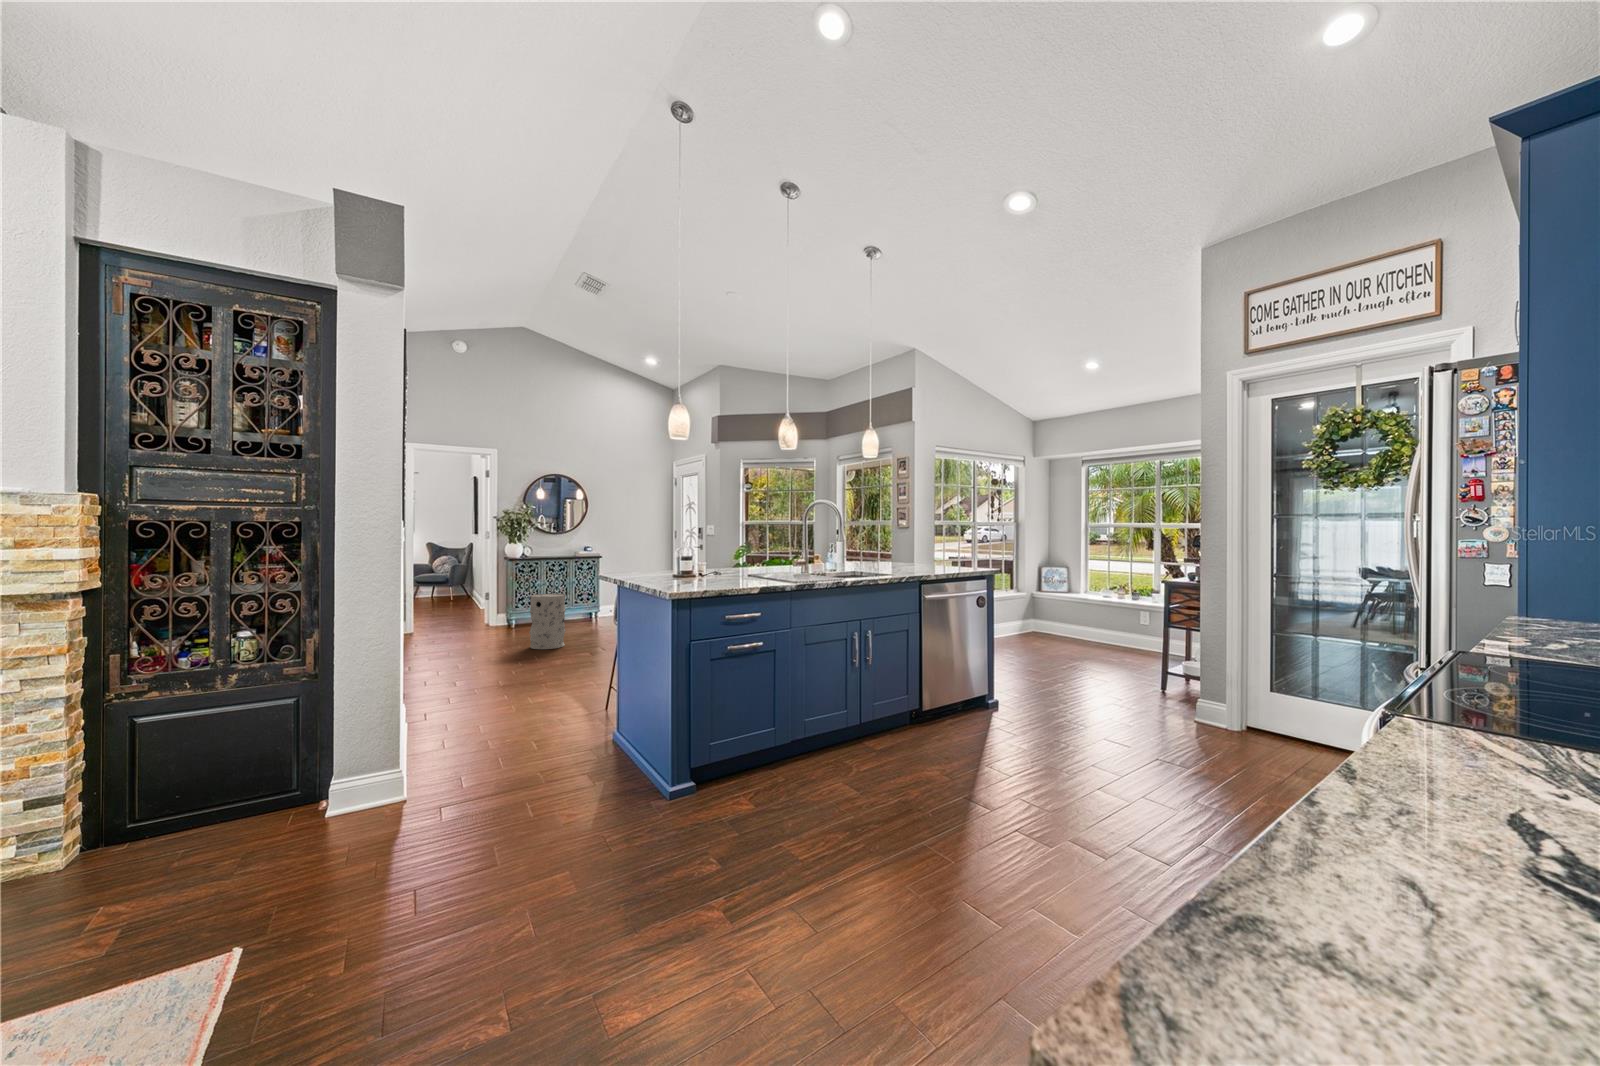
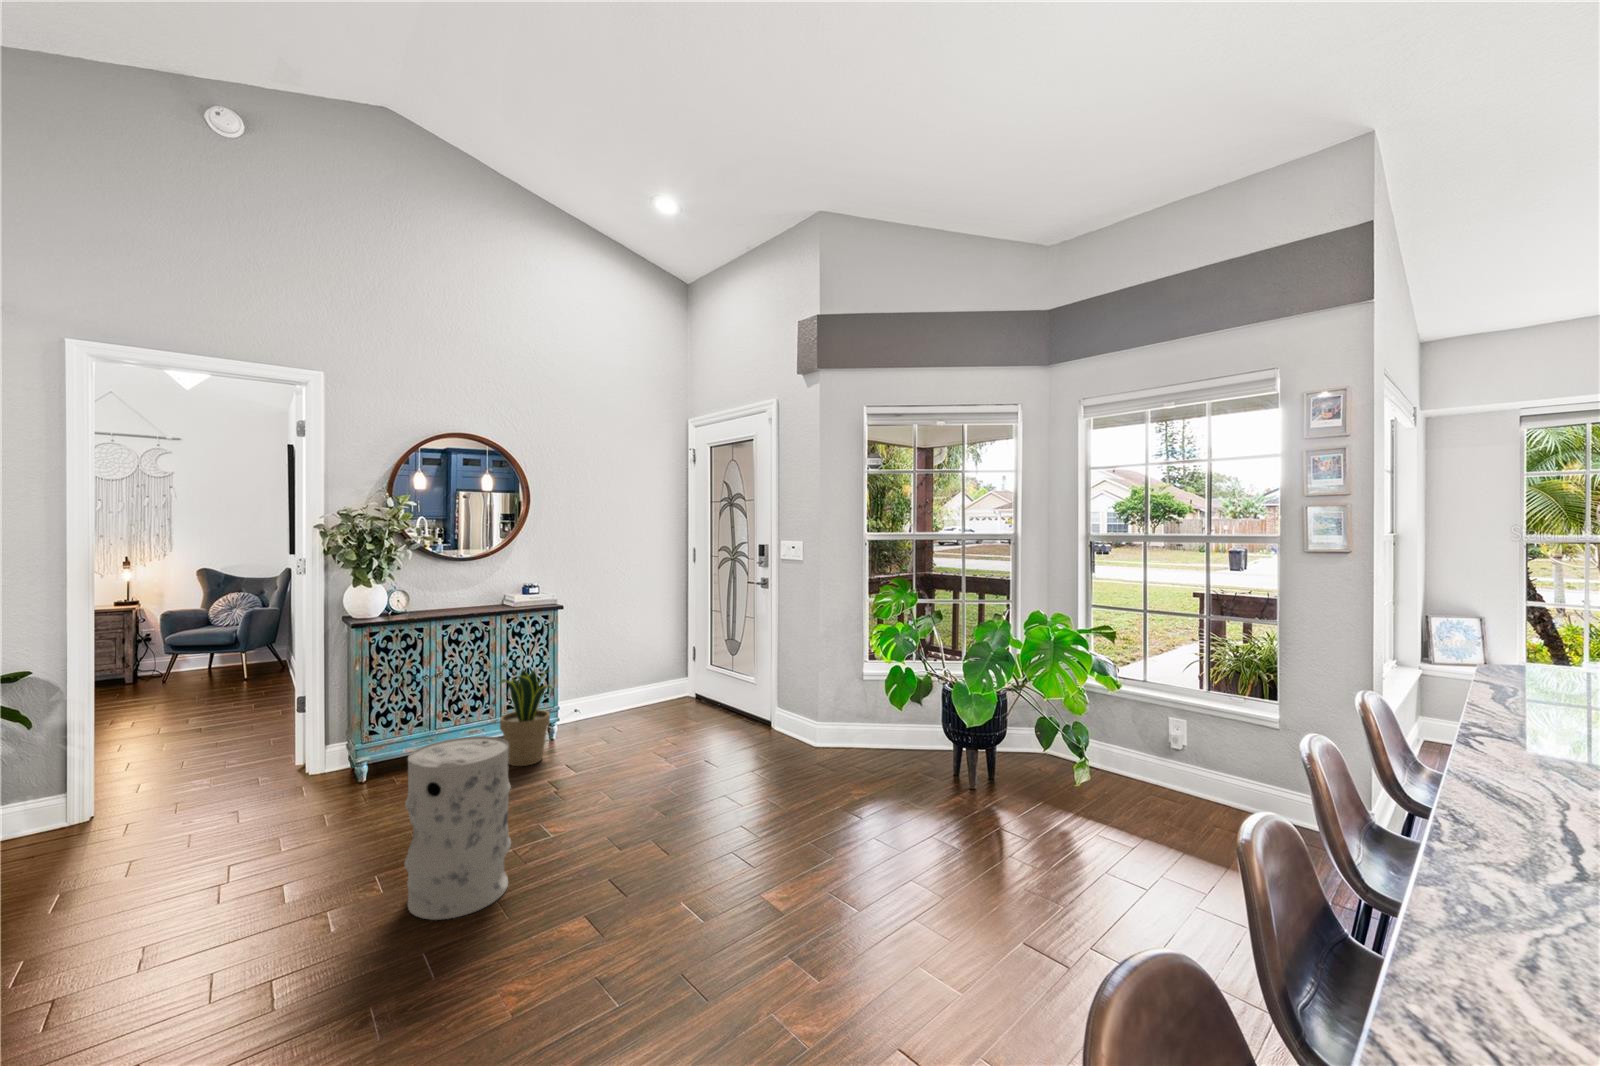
potted plant: none [569,582,593,626] -> present [499,669,552,766]

